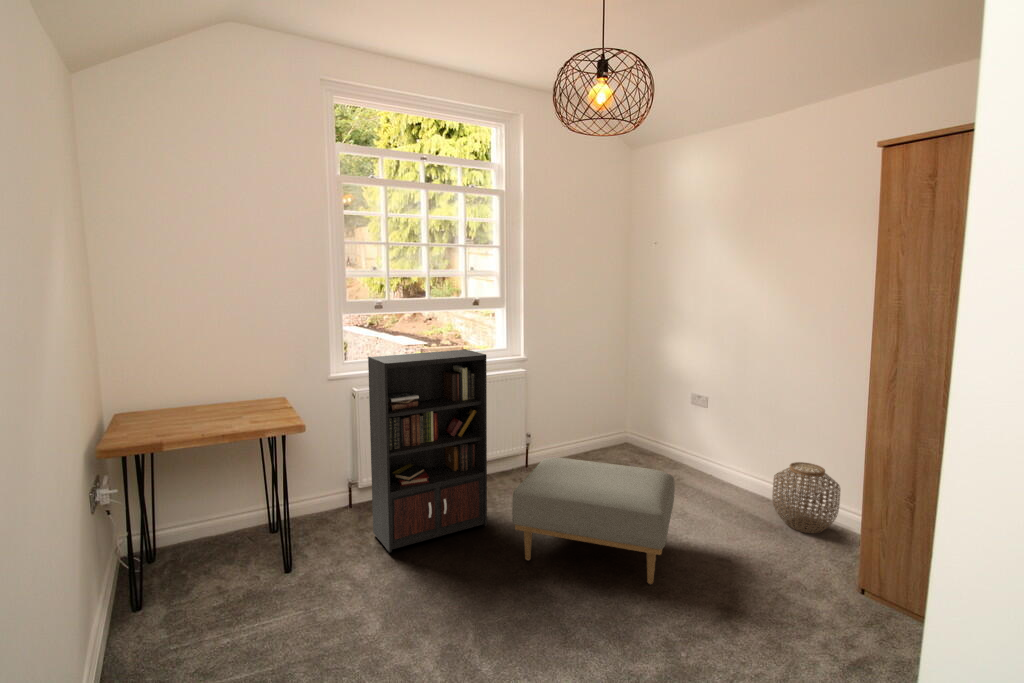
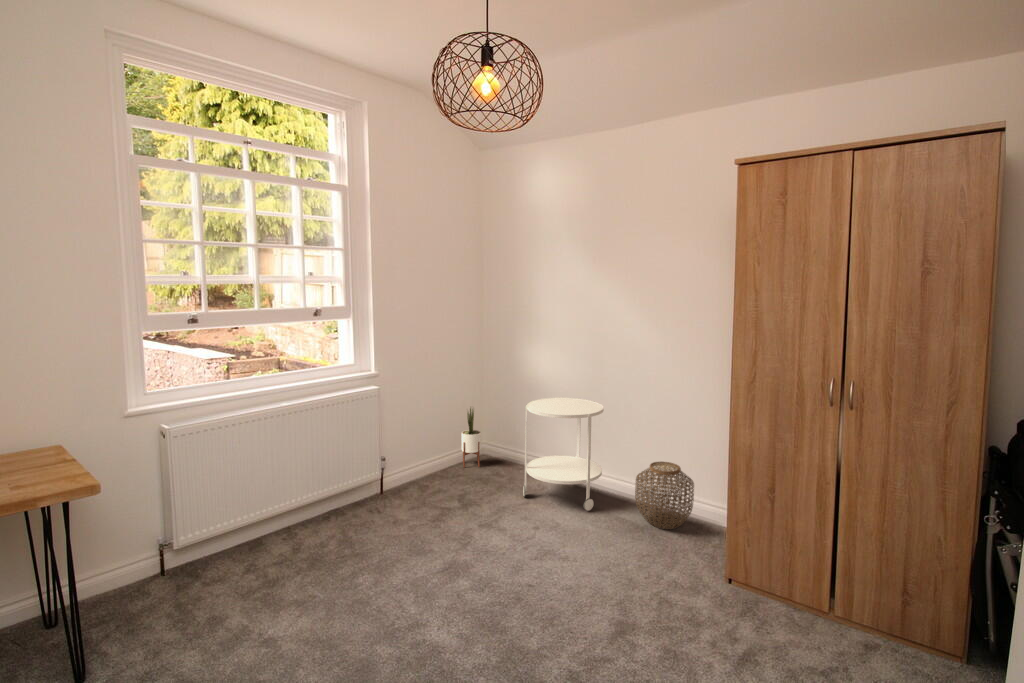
bookcase: present [368,349,487,552] -> none [187,369,348,631]
potted plant: none [605,390,623,453] -> present [462,407,481,467]
side table: none [658,390,745,505] -> present [523,398,604,511]
ottoman: present [512,457,675,584] -> none [384,485,556,612]

